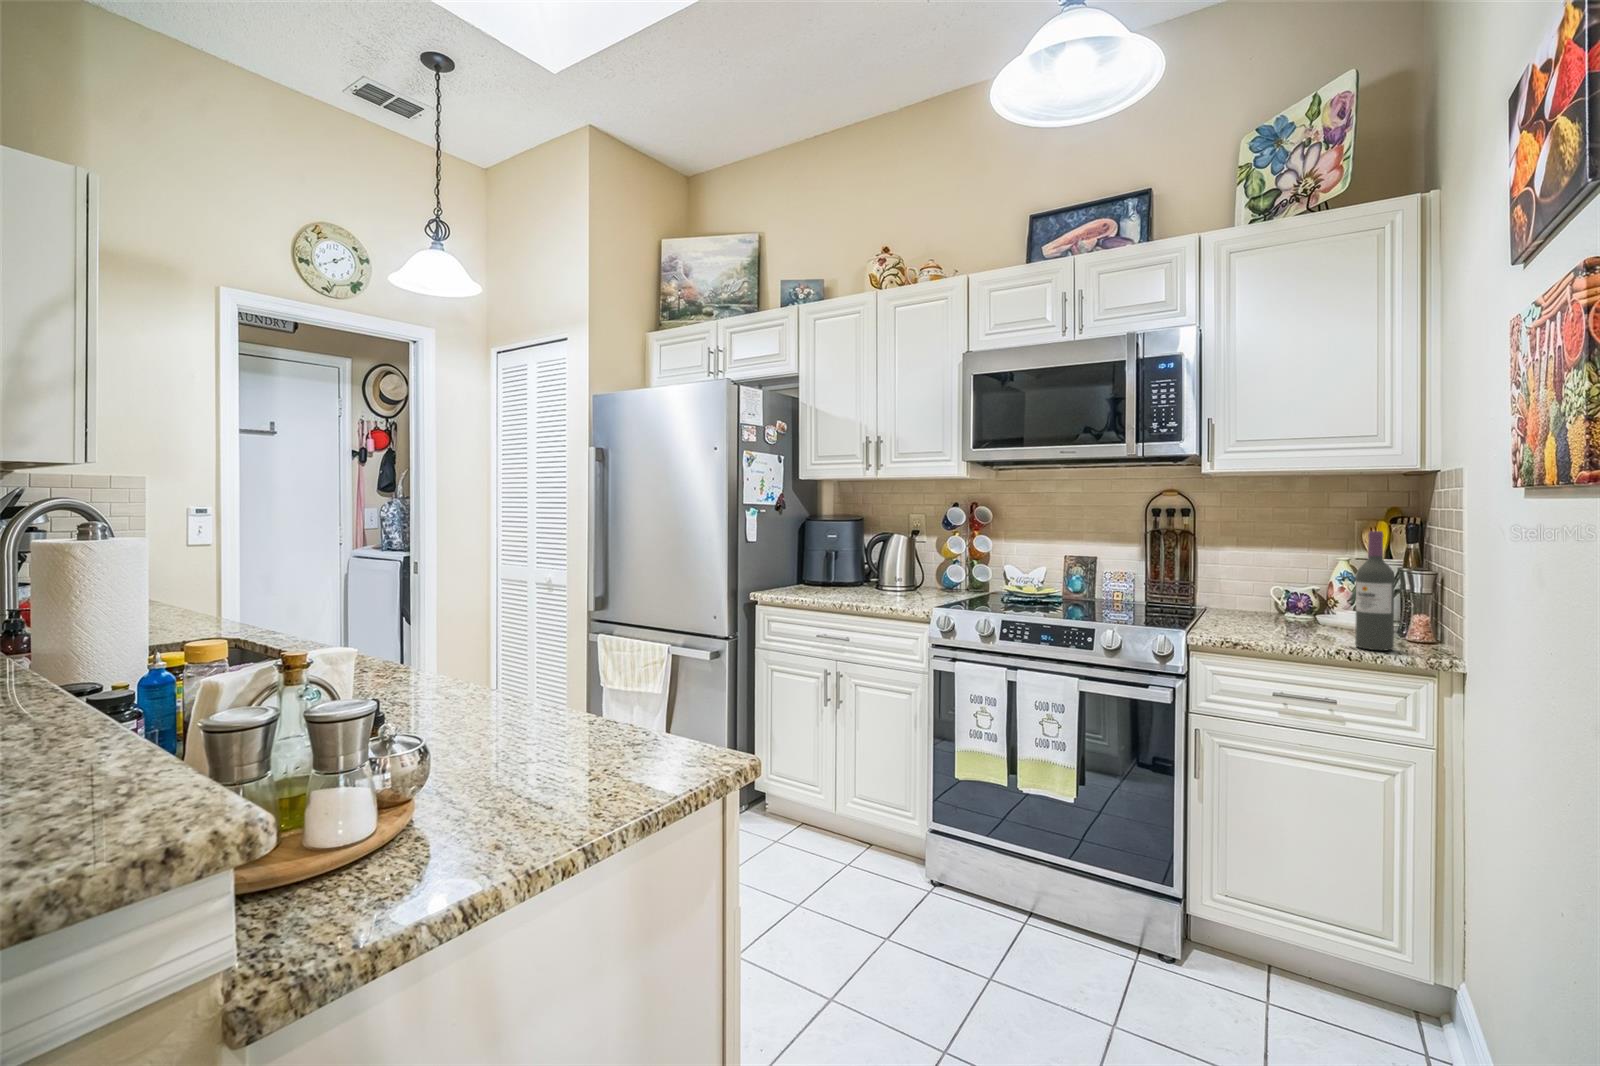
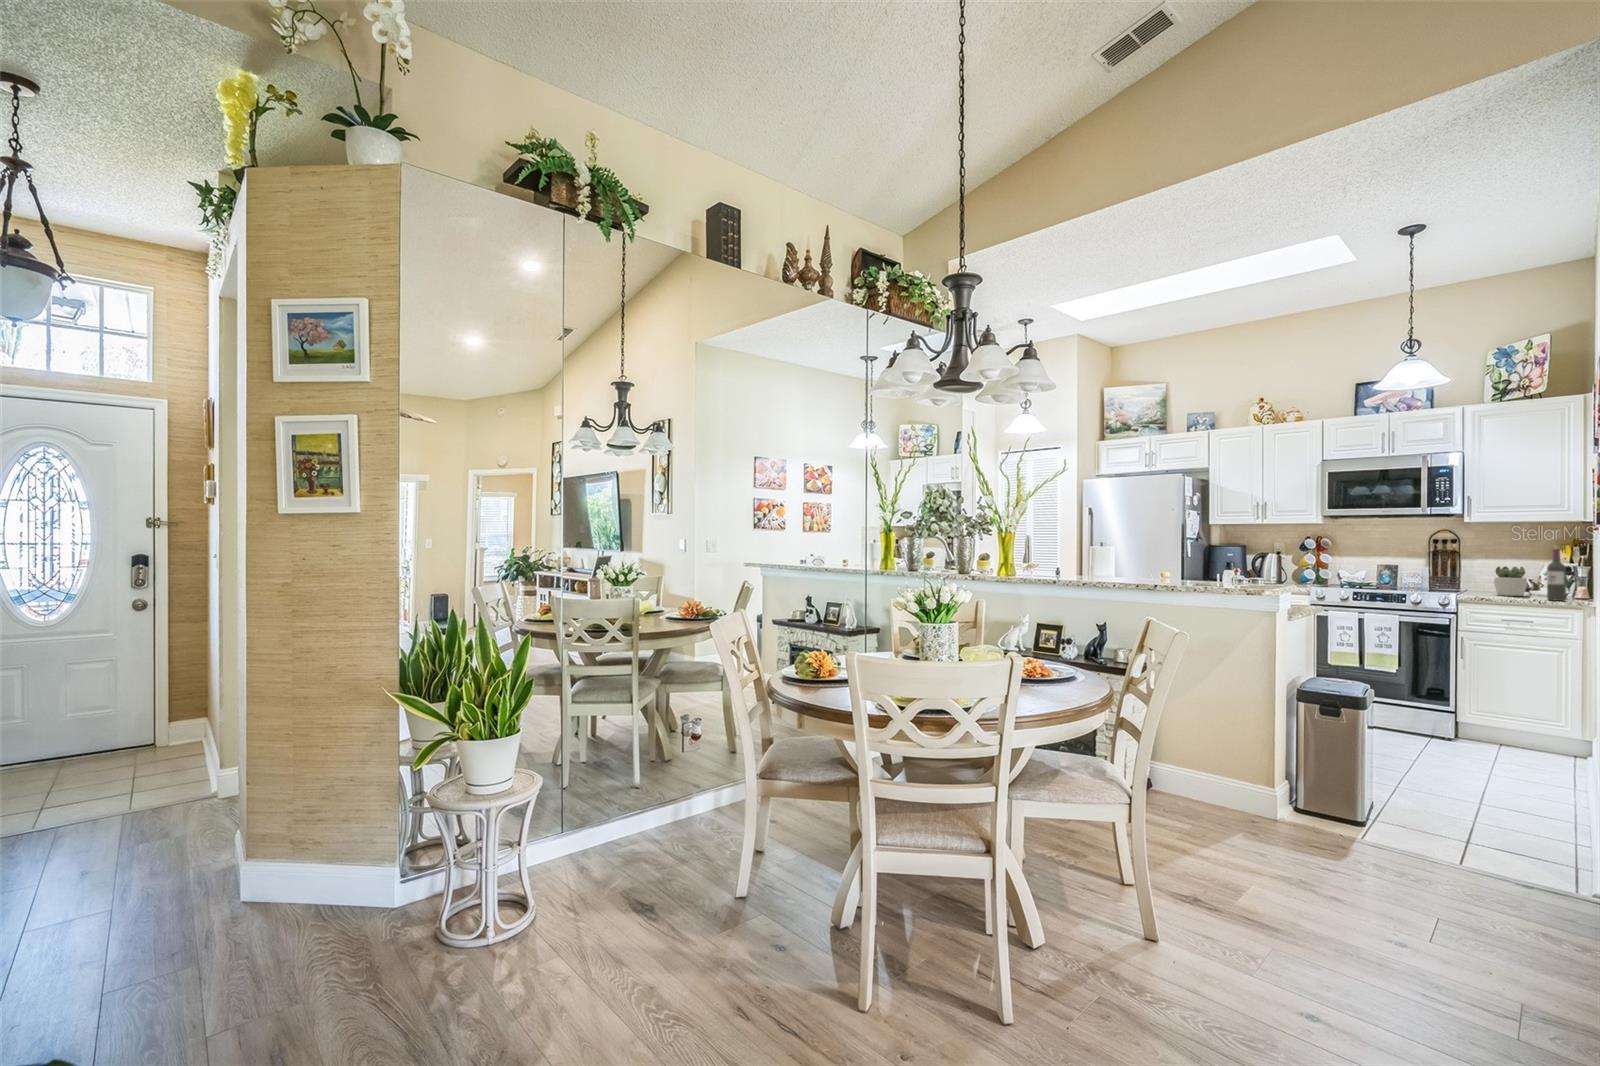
succulent plant: none [1251,566,1312,631] -> present [1494,566,1527,596]

